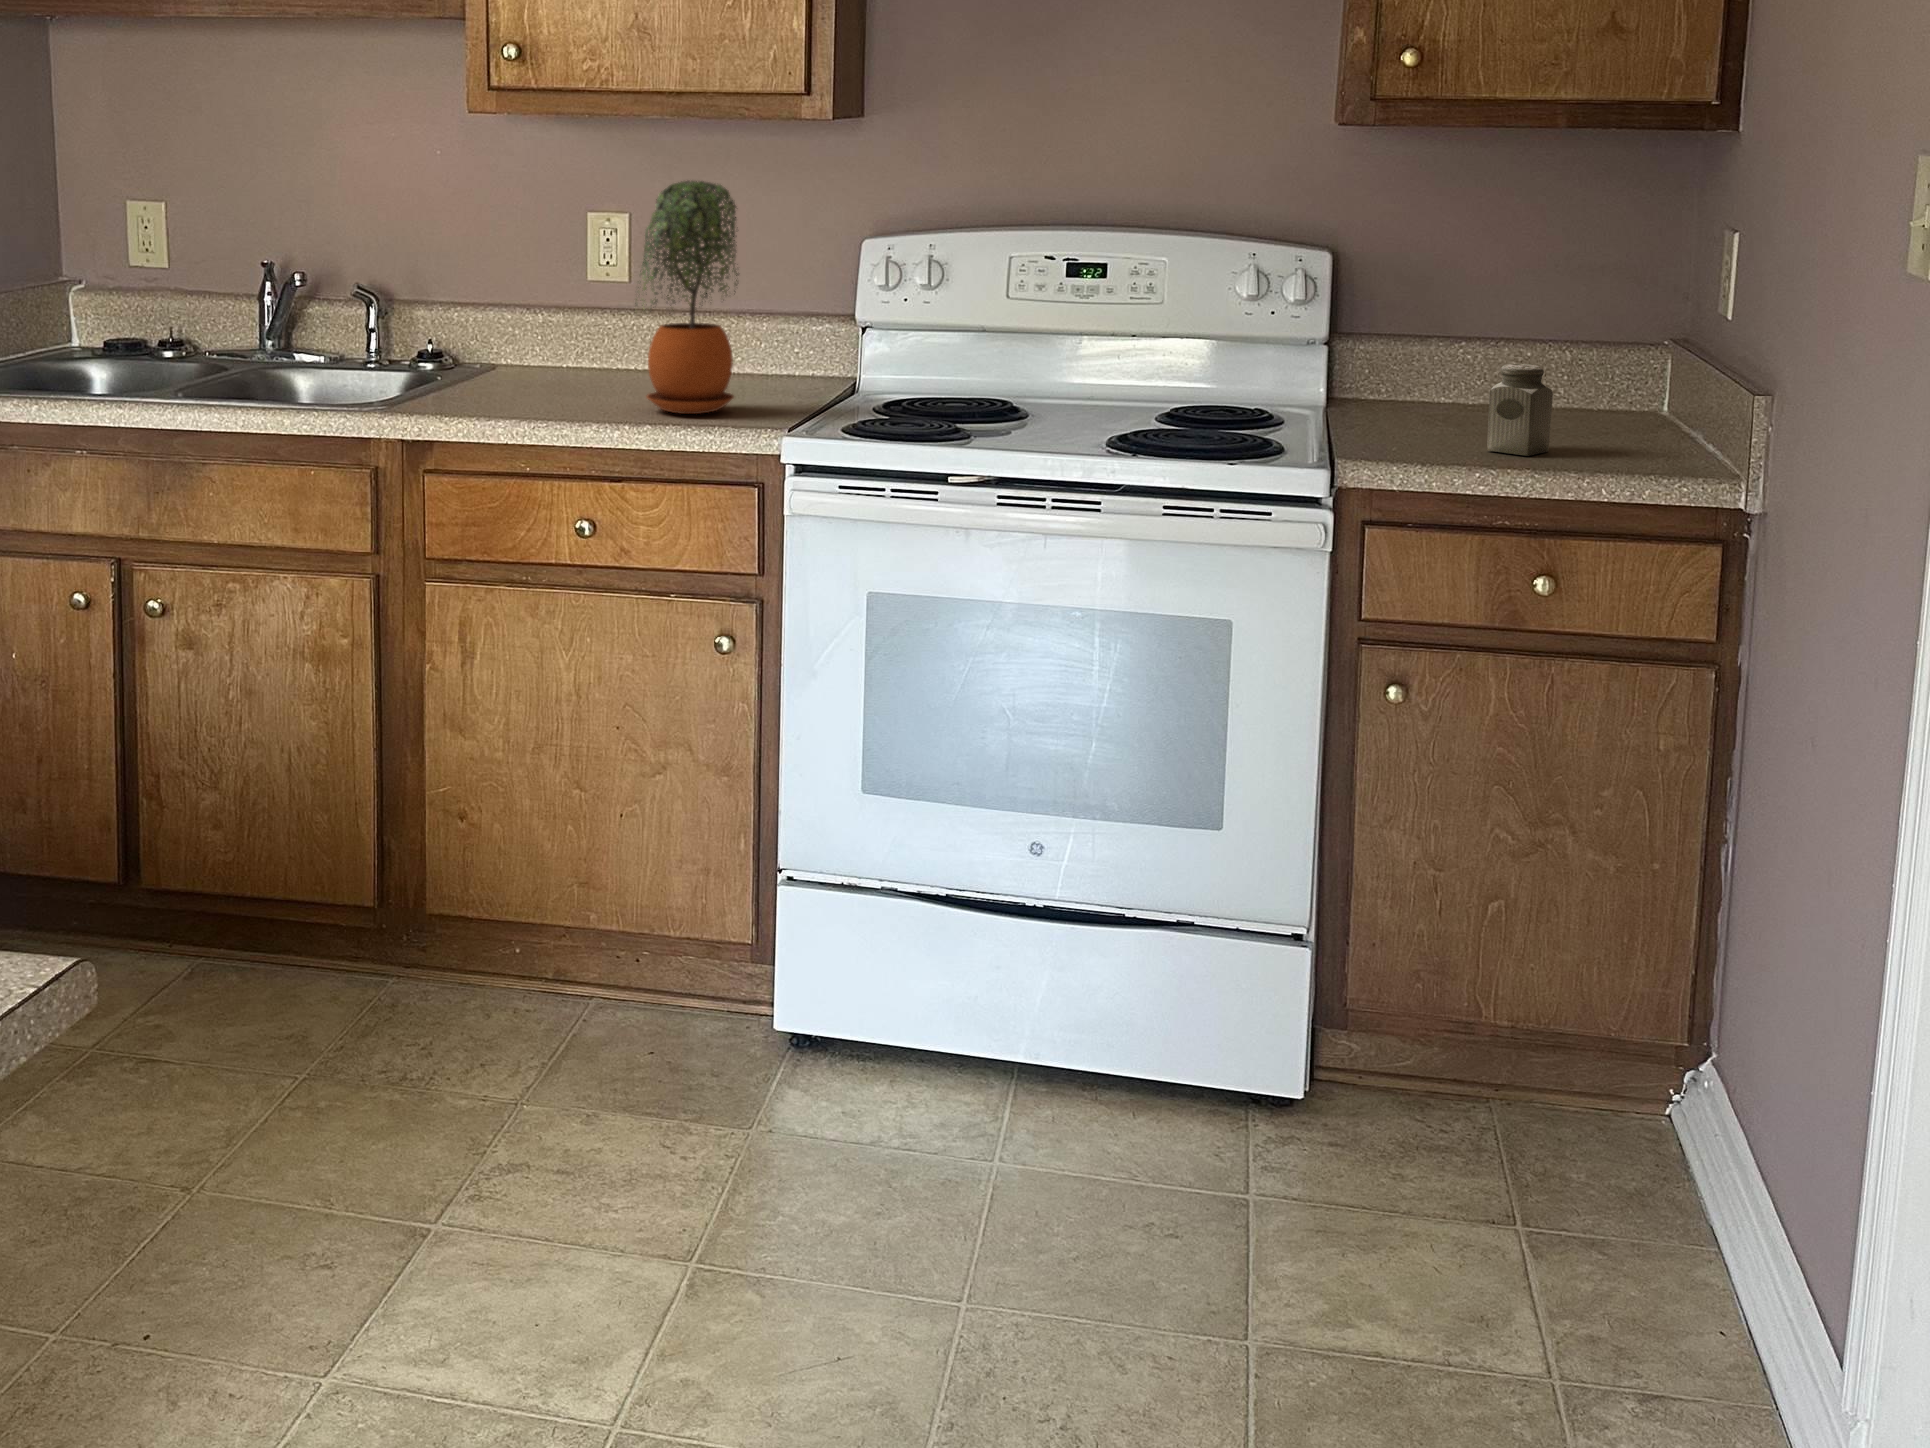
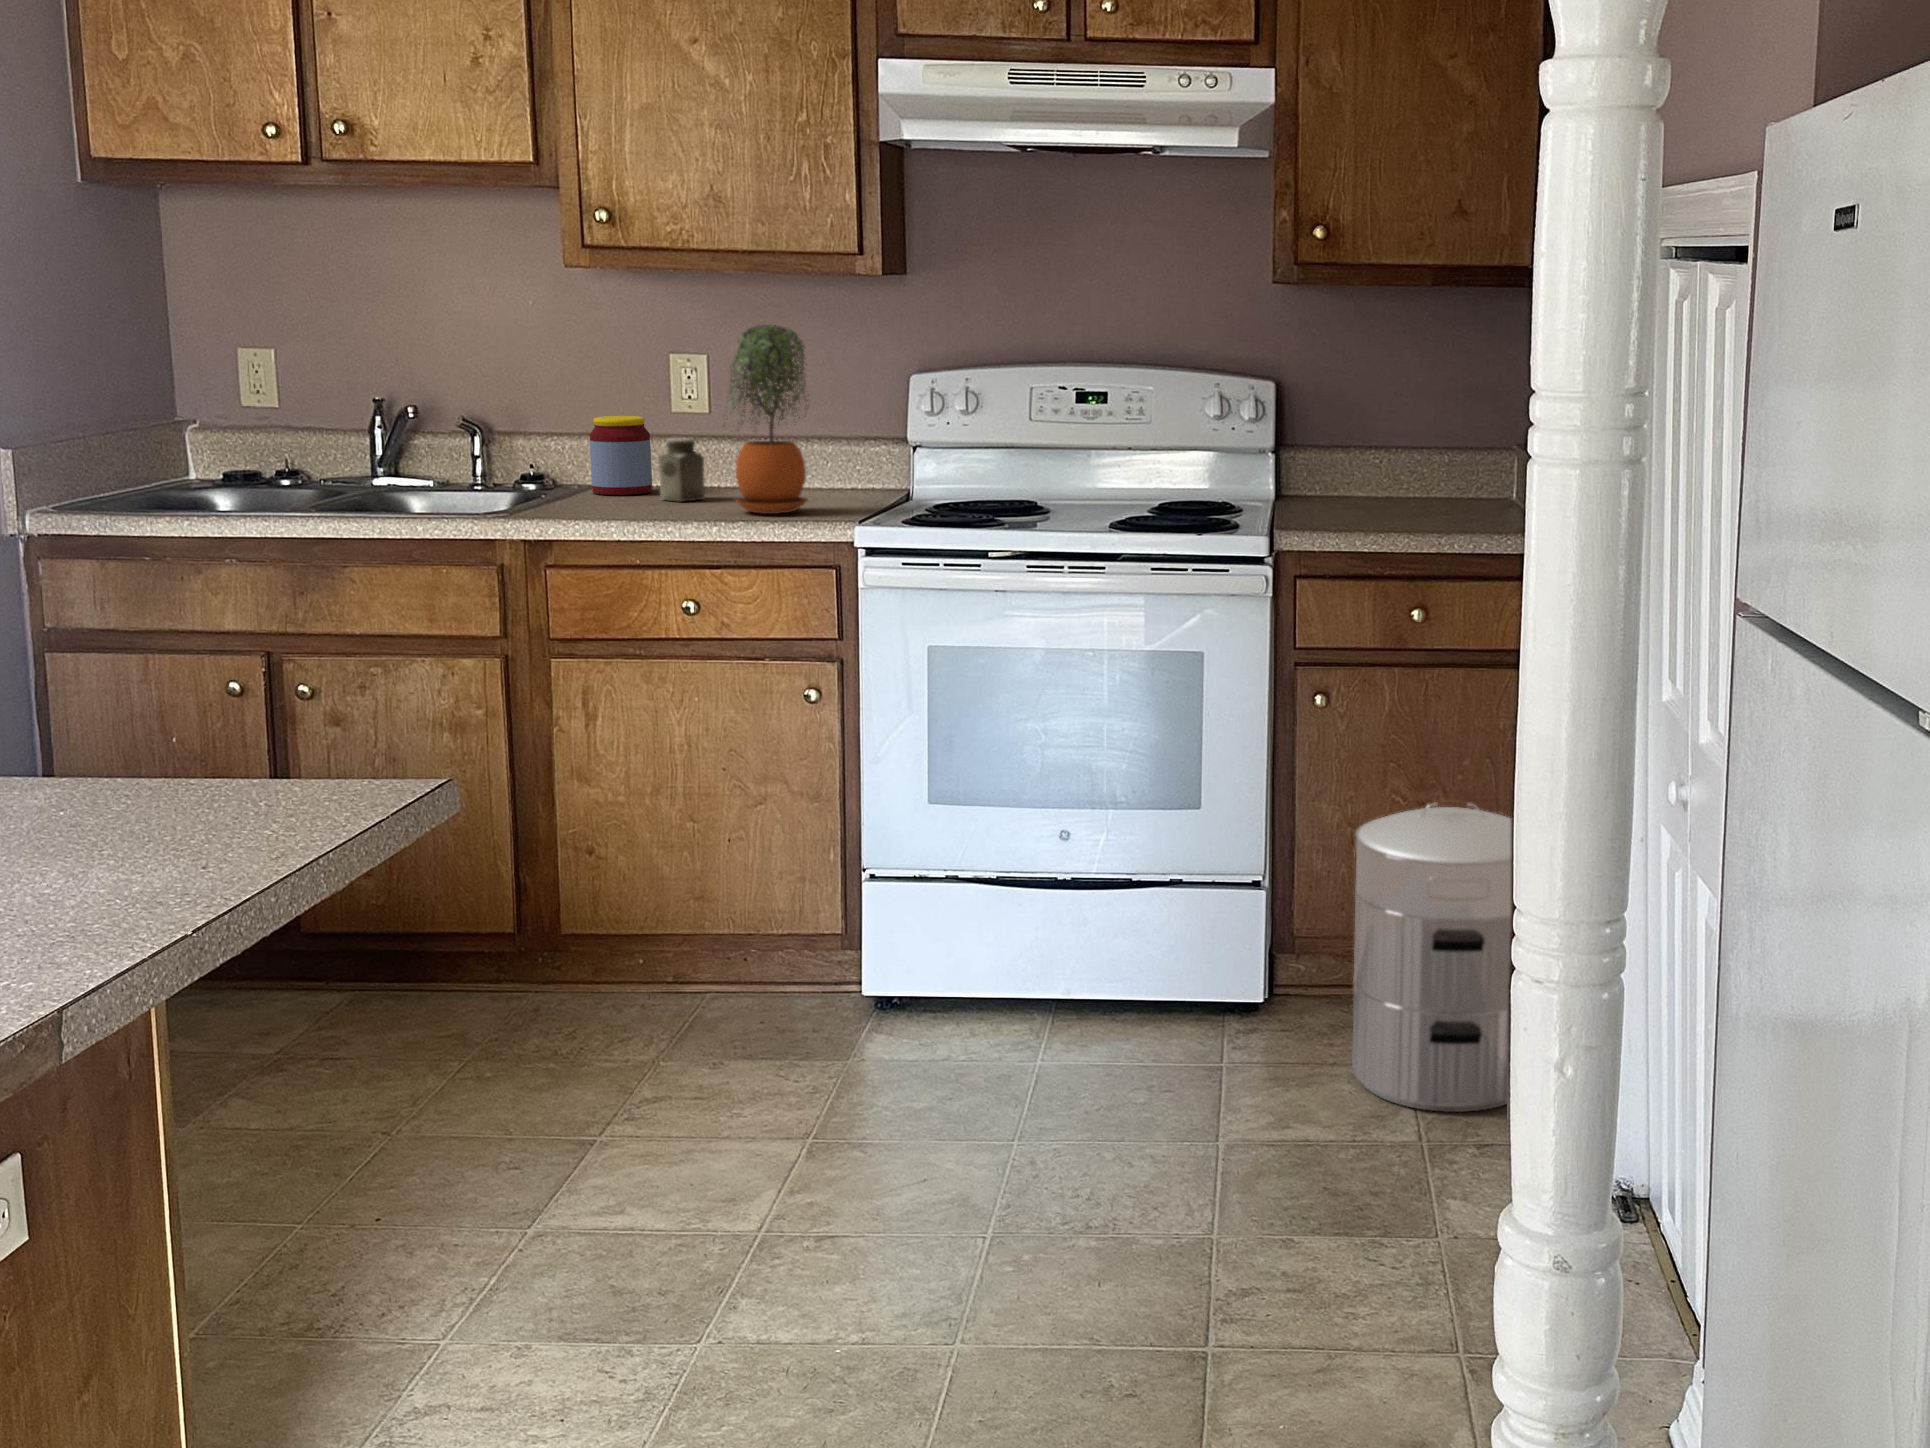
jar: none [489,285,559,380] -> present [590,416,652,495]
salt shaker: present [1487,364,1553,456] -> present [659,438,705,502]
waste bin: none [1431,862,1744,1317] -> present [1352,800,1511,1112]

